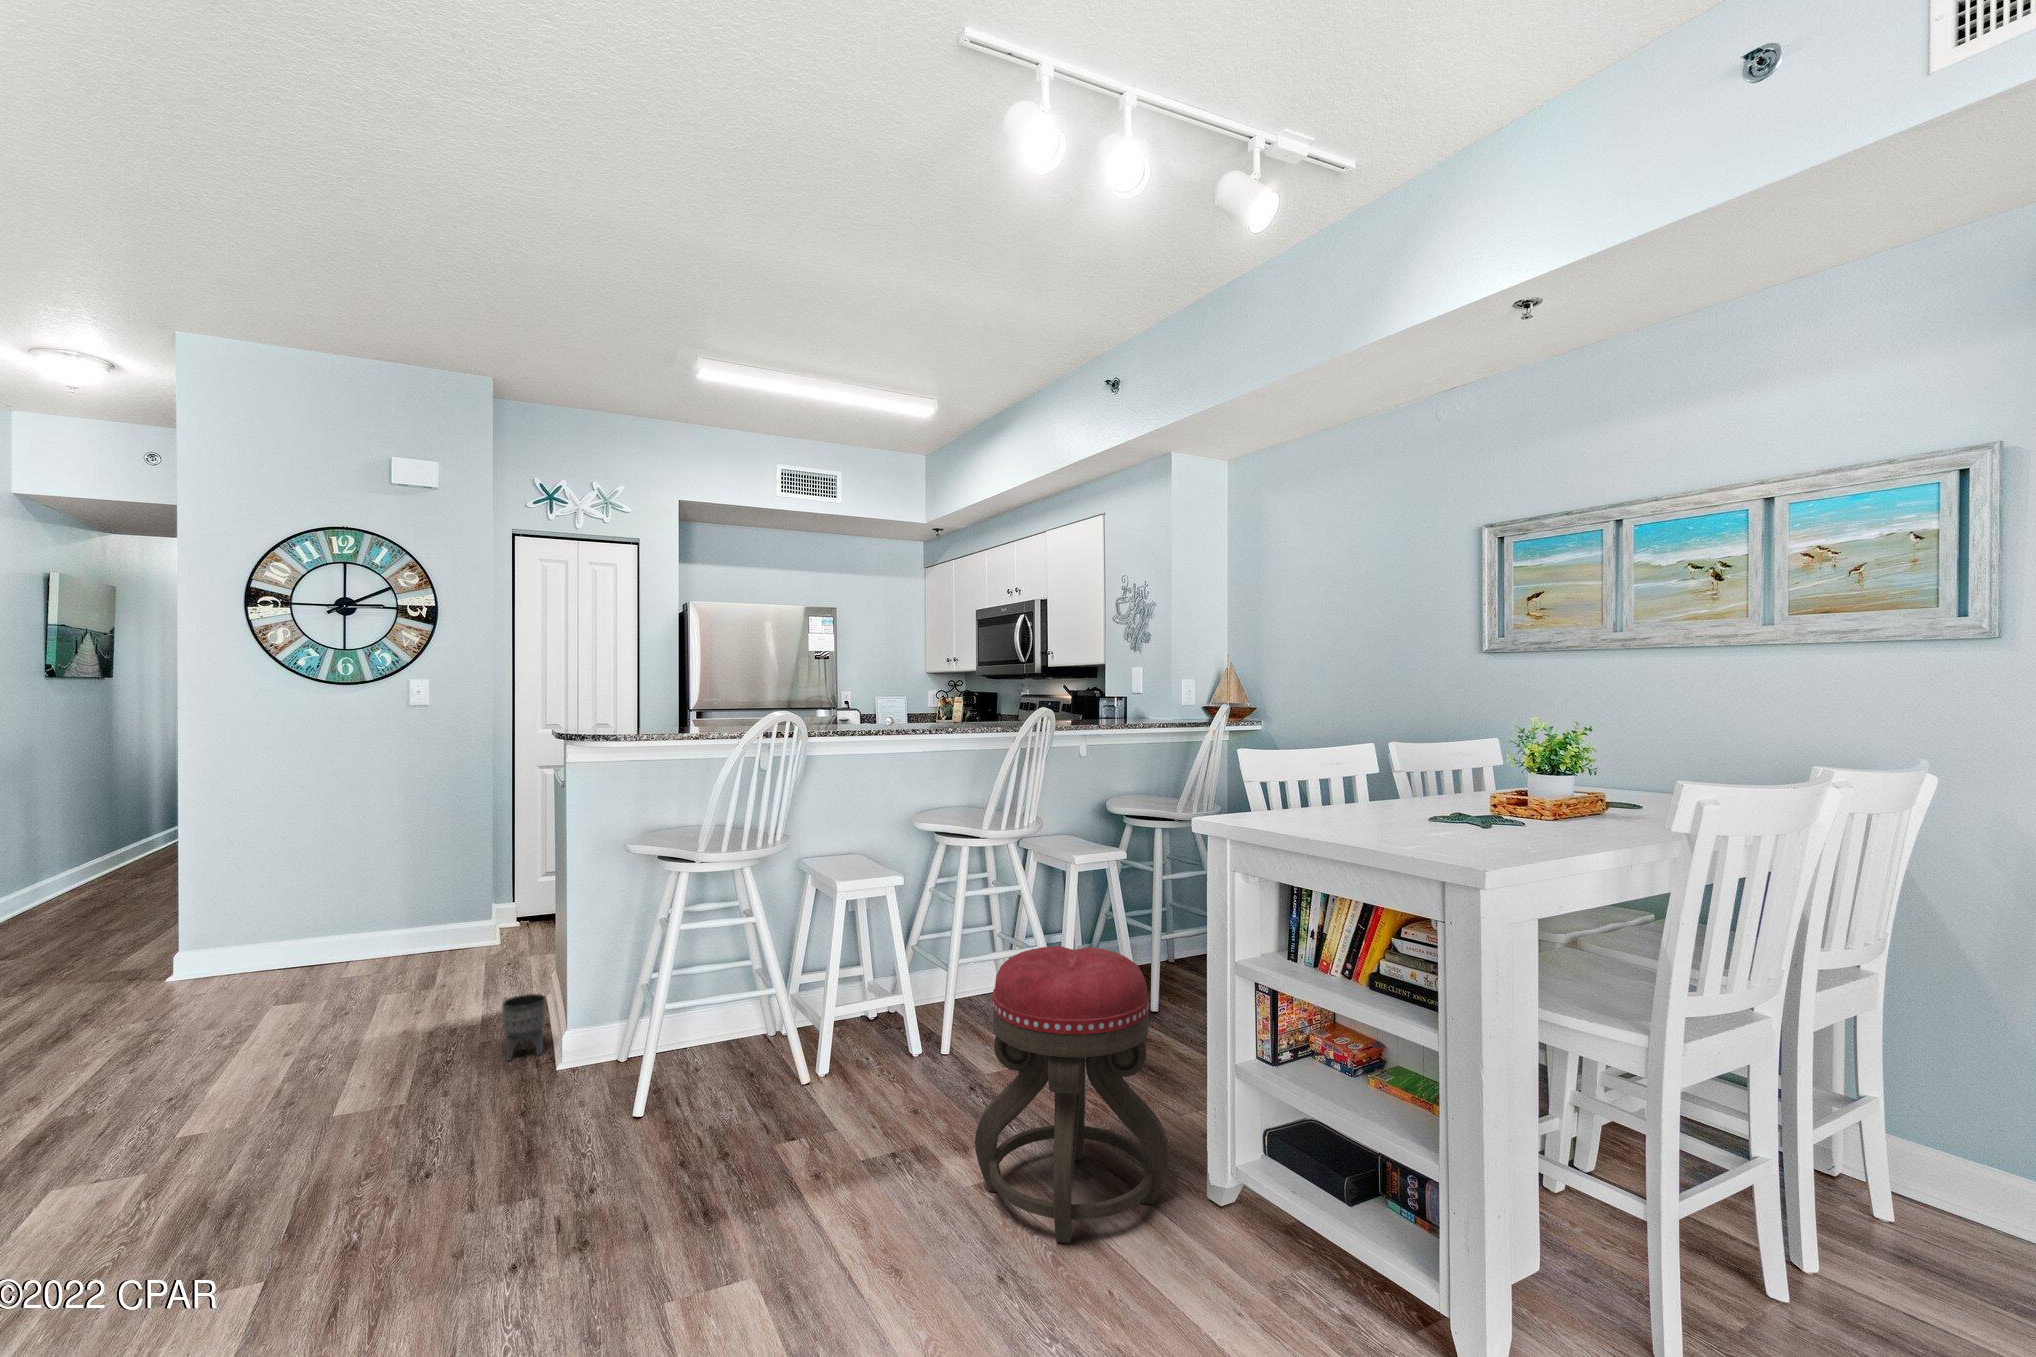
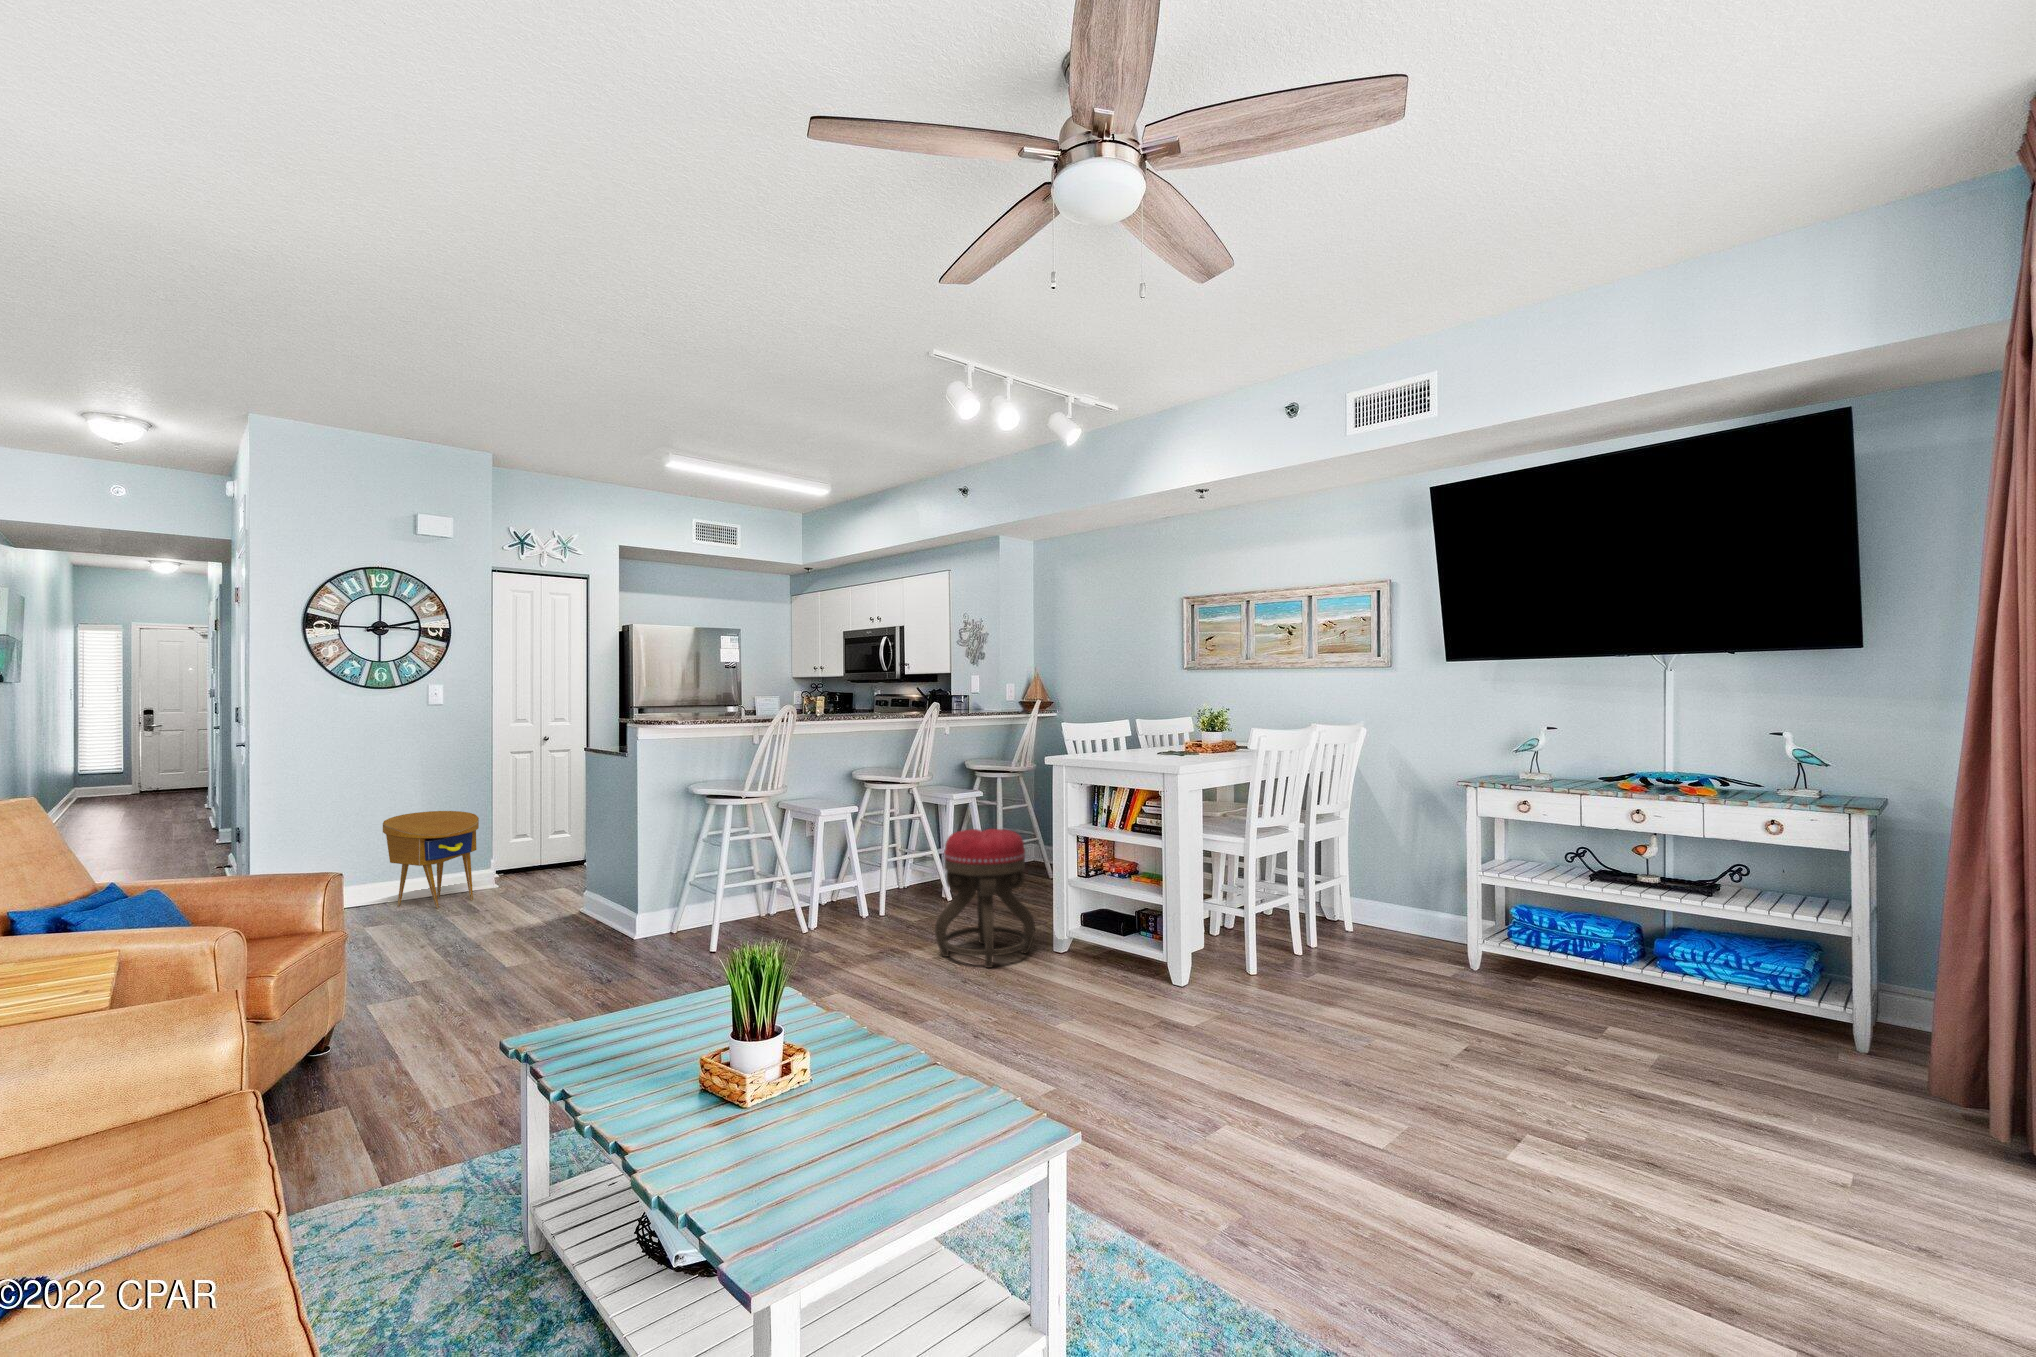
side table: none [324,844,452,978] -> present [383,811,479,908]
planter: present [502,994,546,1061] -> none [590,895,619,937]

